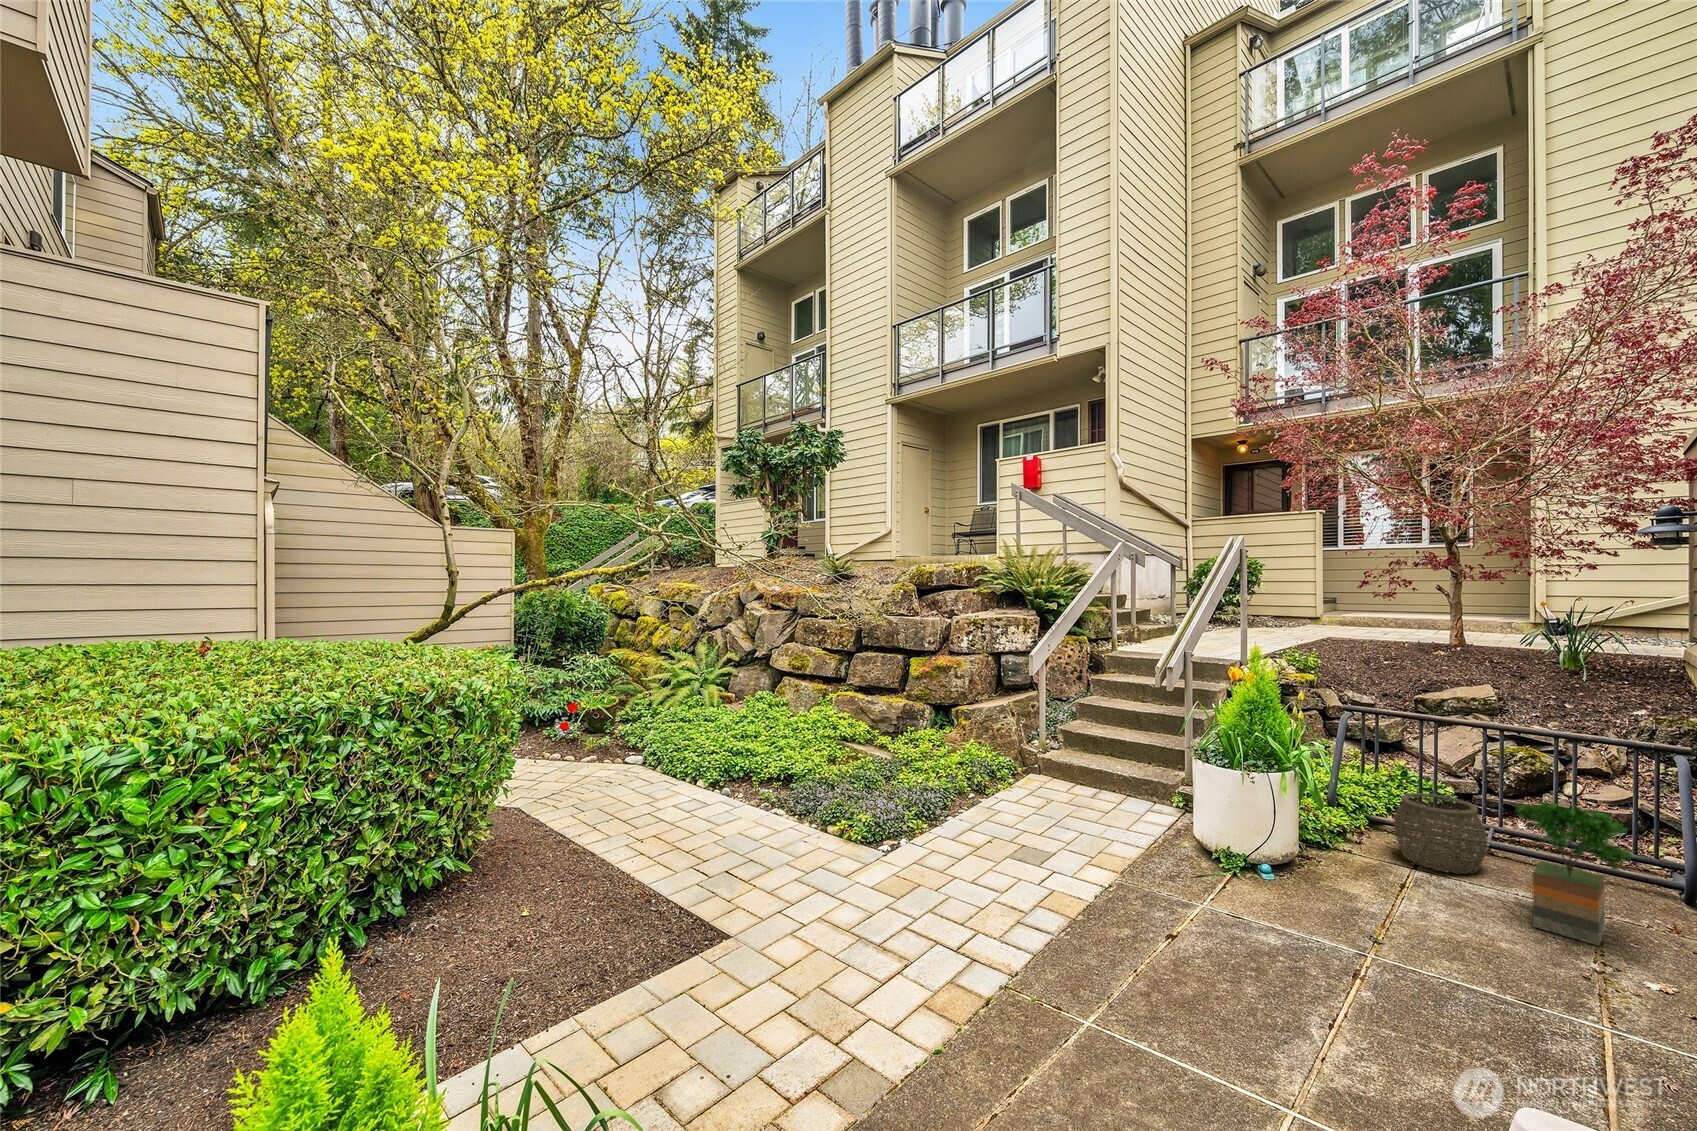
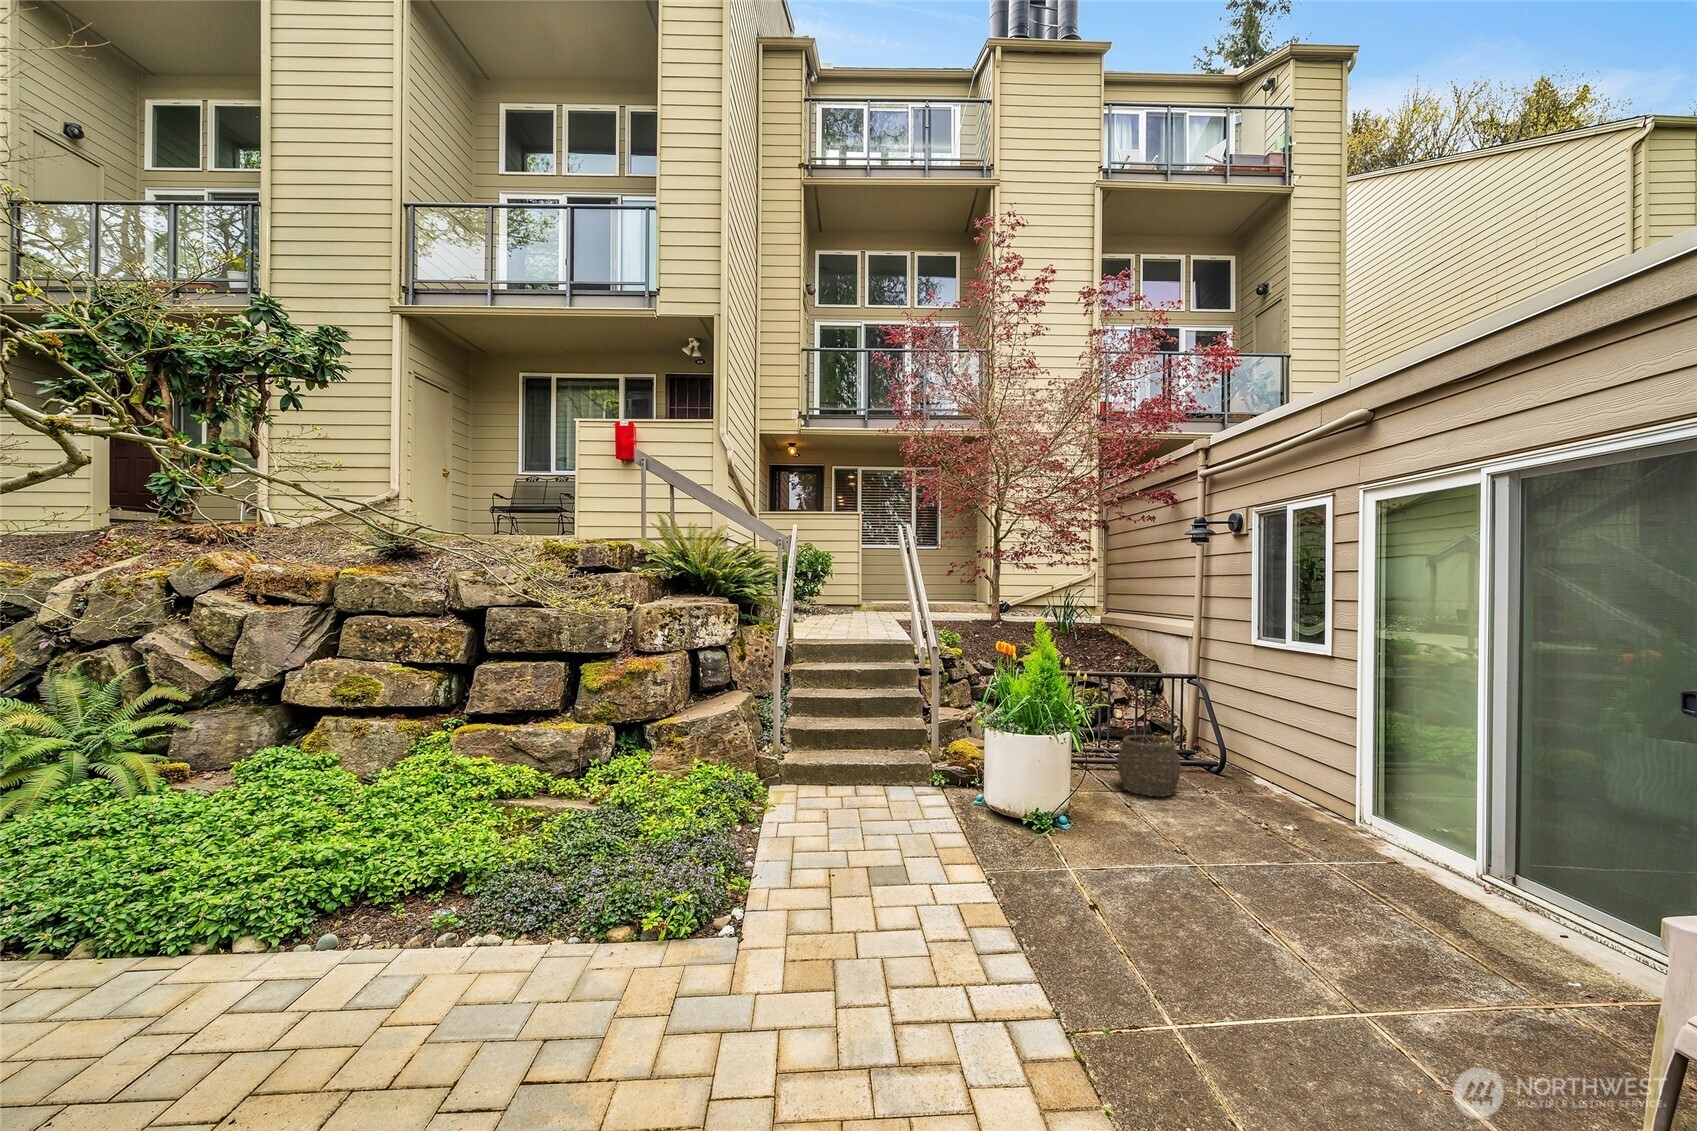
potted tree: present [1518,802,1633,945] -> none [1229,722,1309,824]

